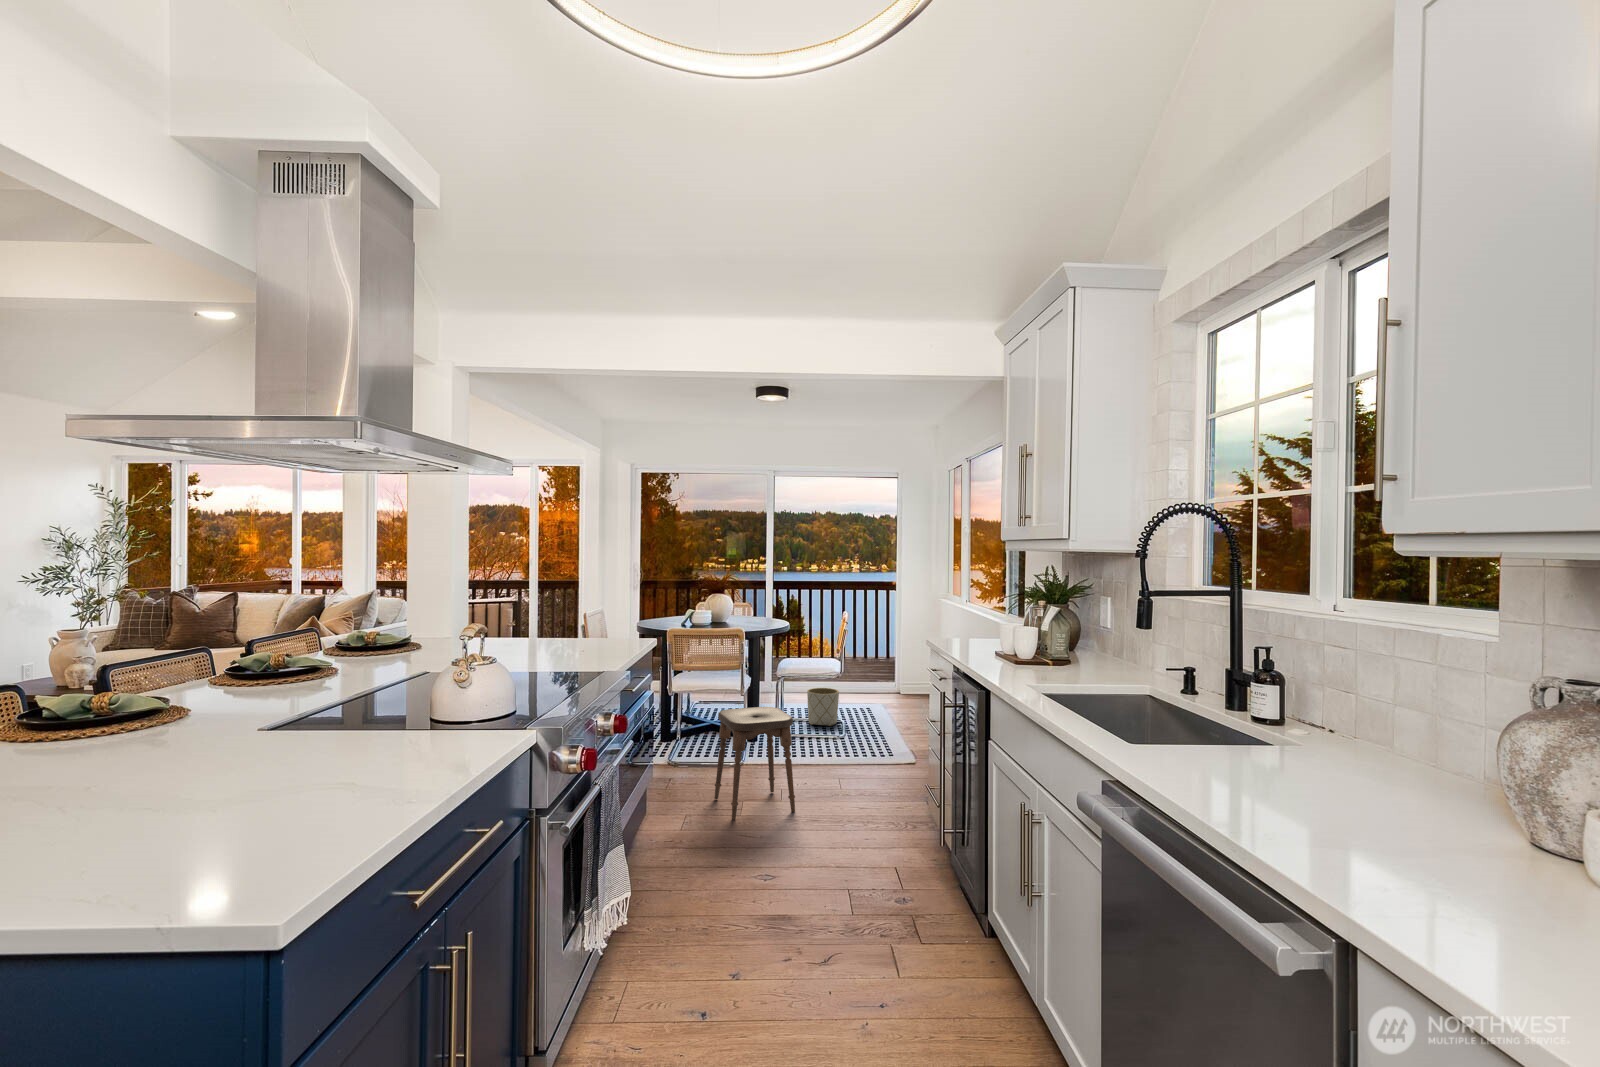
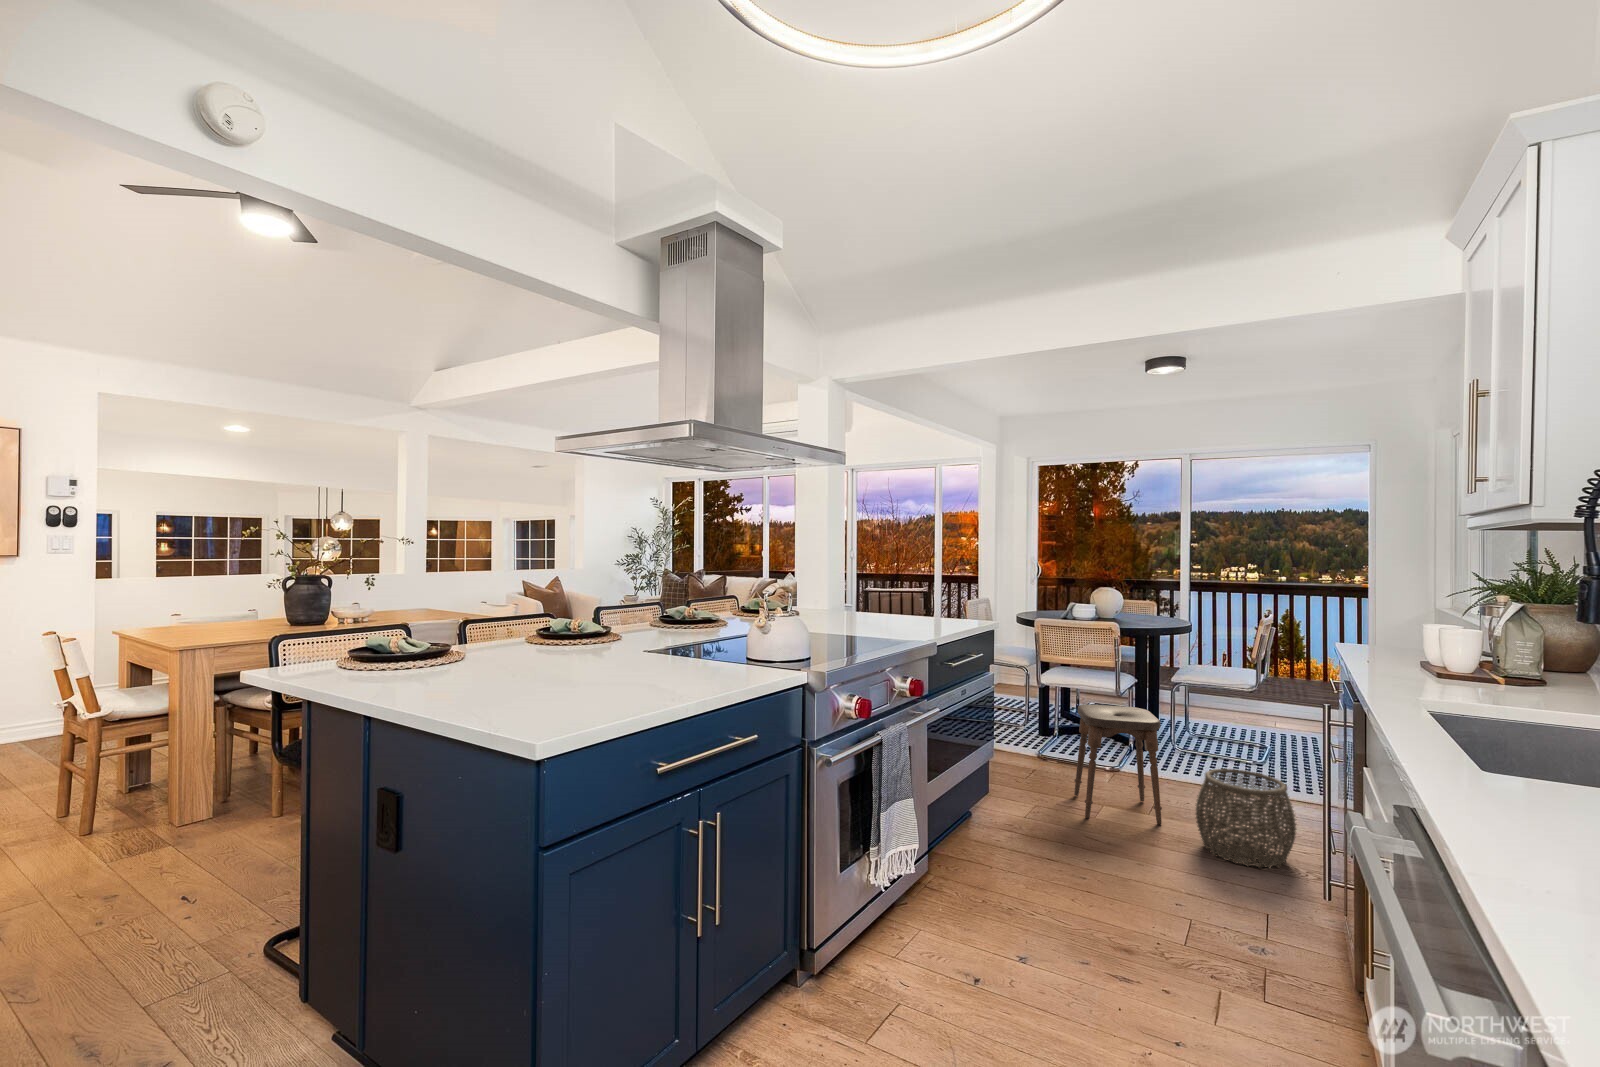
planter: present [807,688,839,726] -> none [1216,704,1258,749]
woven basket: none [826,751,902,834] -> present [1195,769,1296,868]

